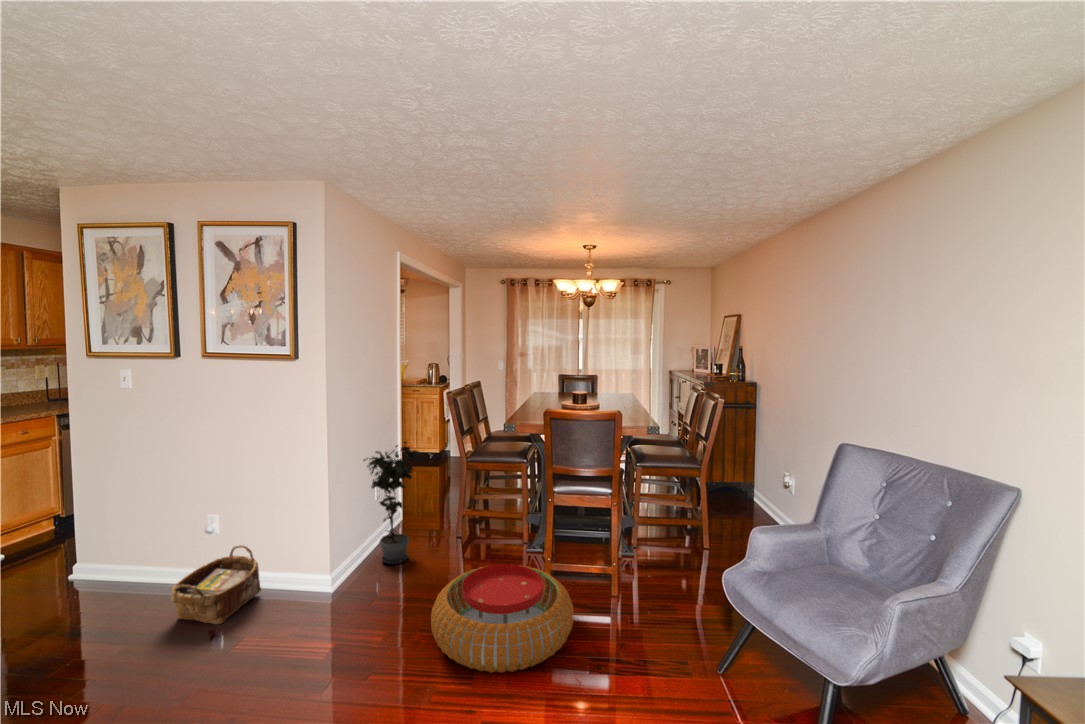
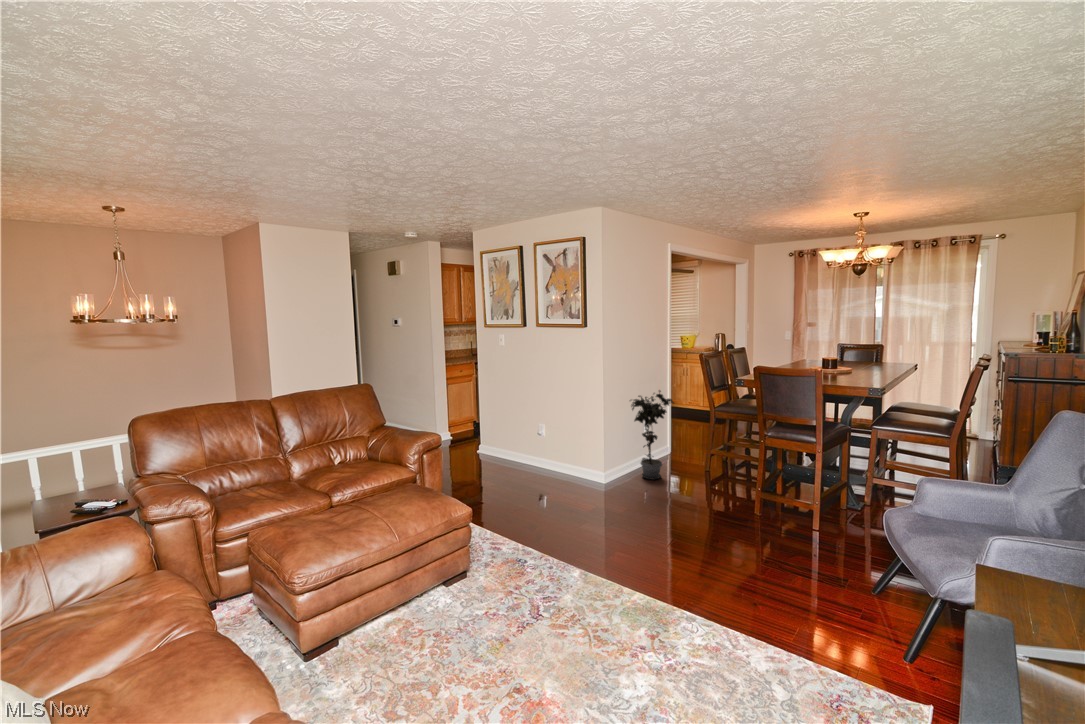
woven basket: present [171,545,261,624] -> none [520,445,565,486]
pouf: present [431,564,574,673] -> none [656,484,769,552]

